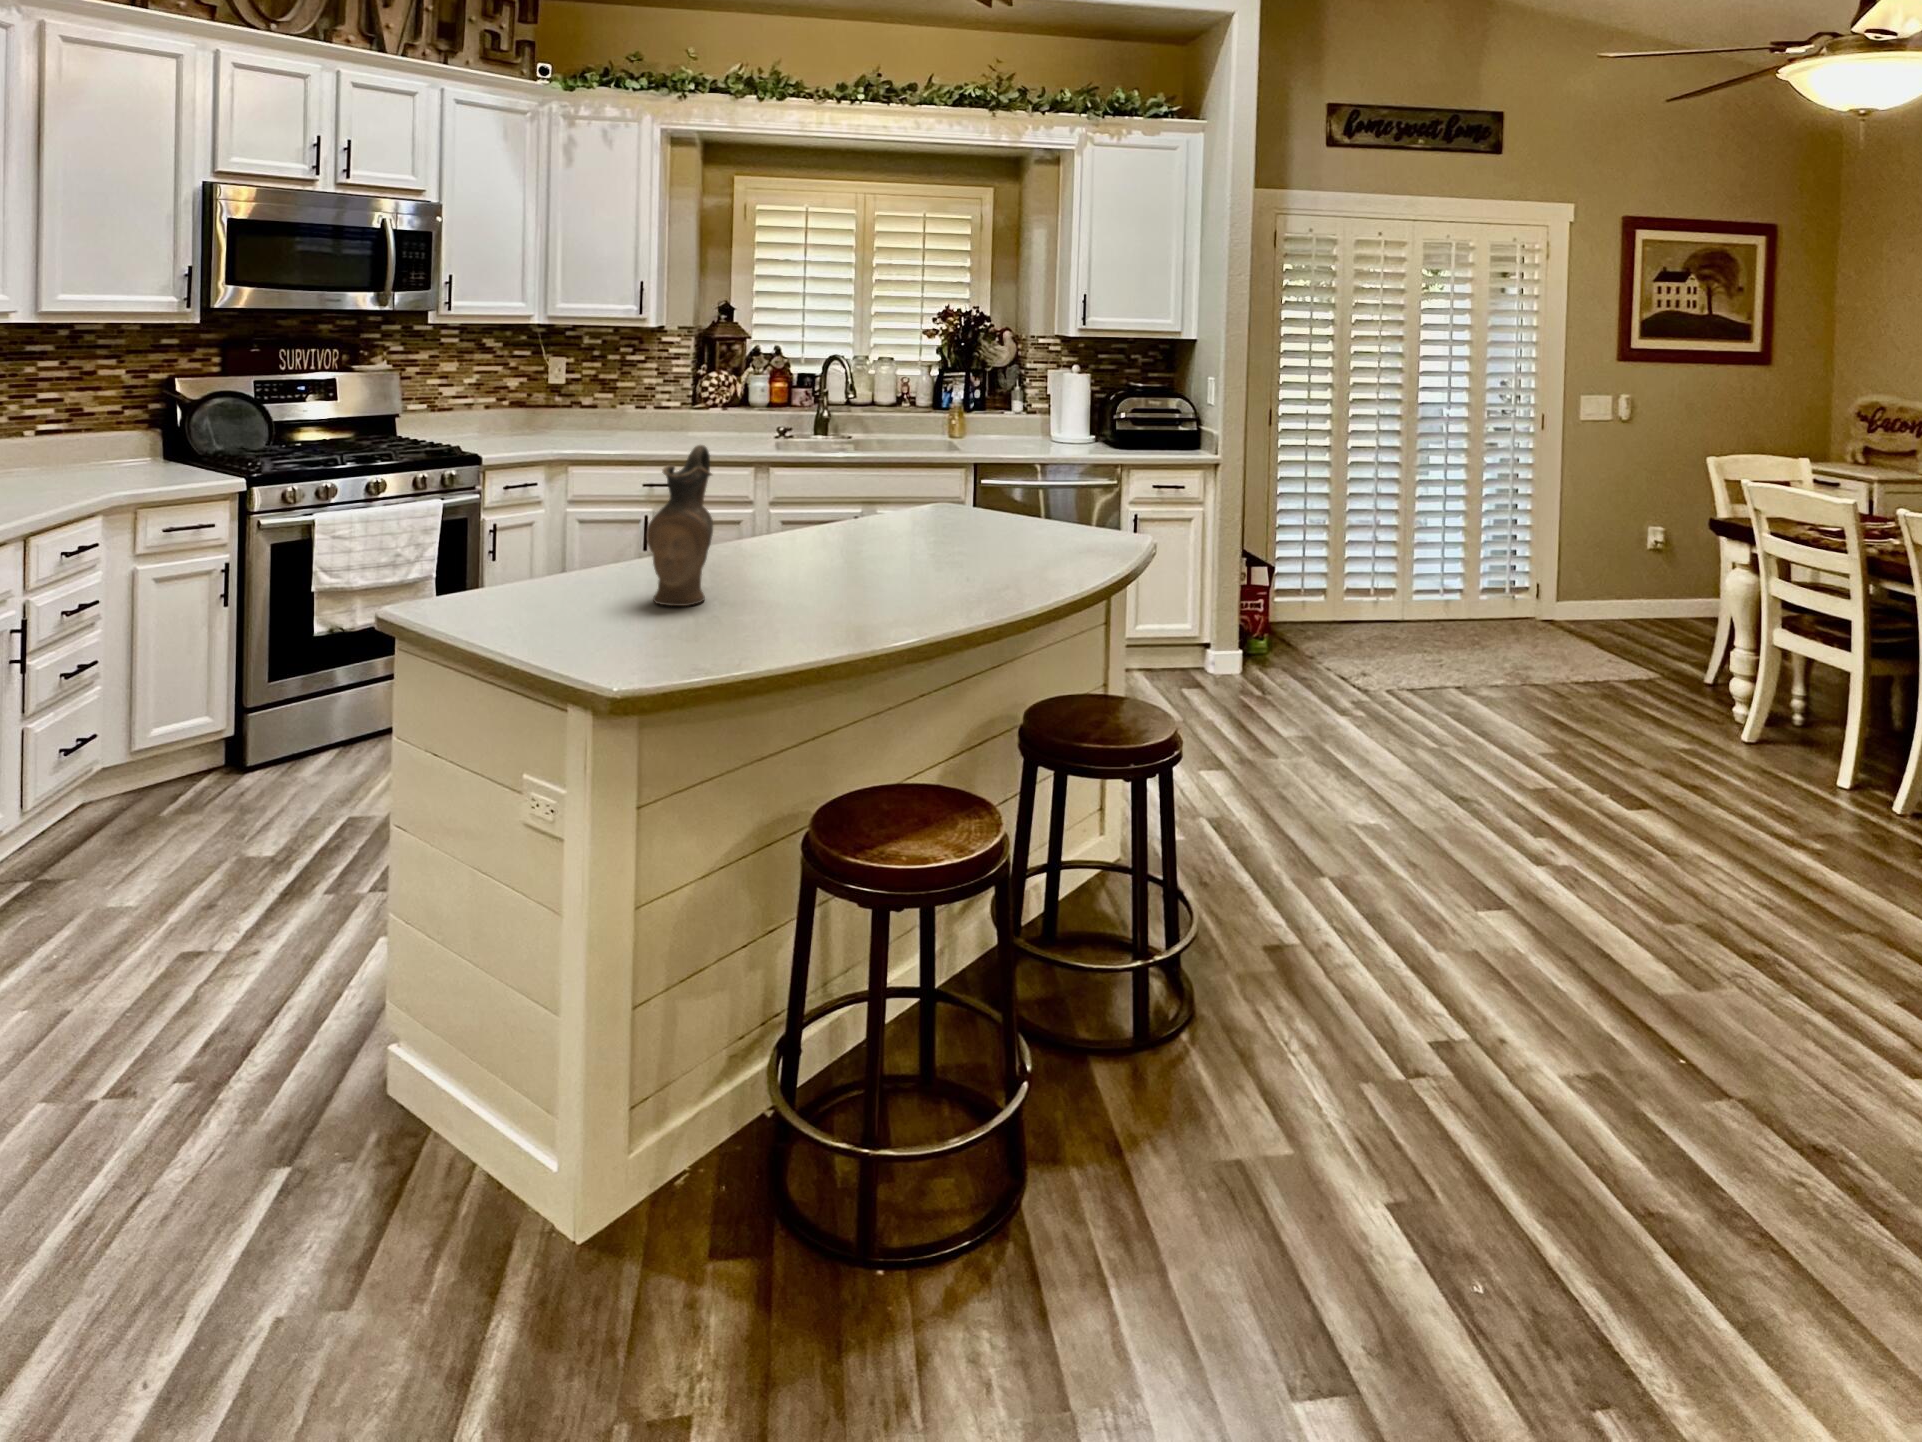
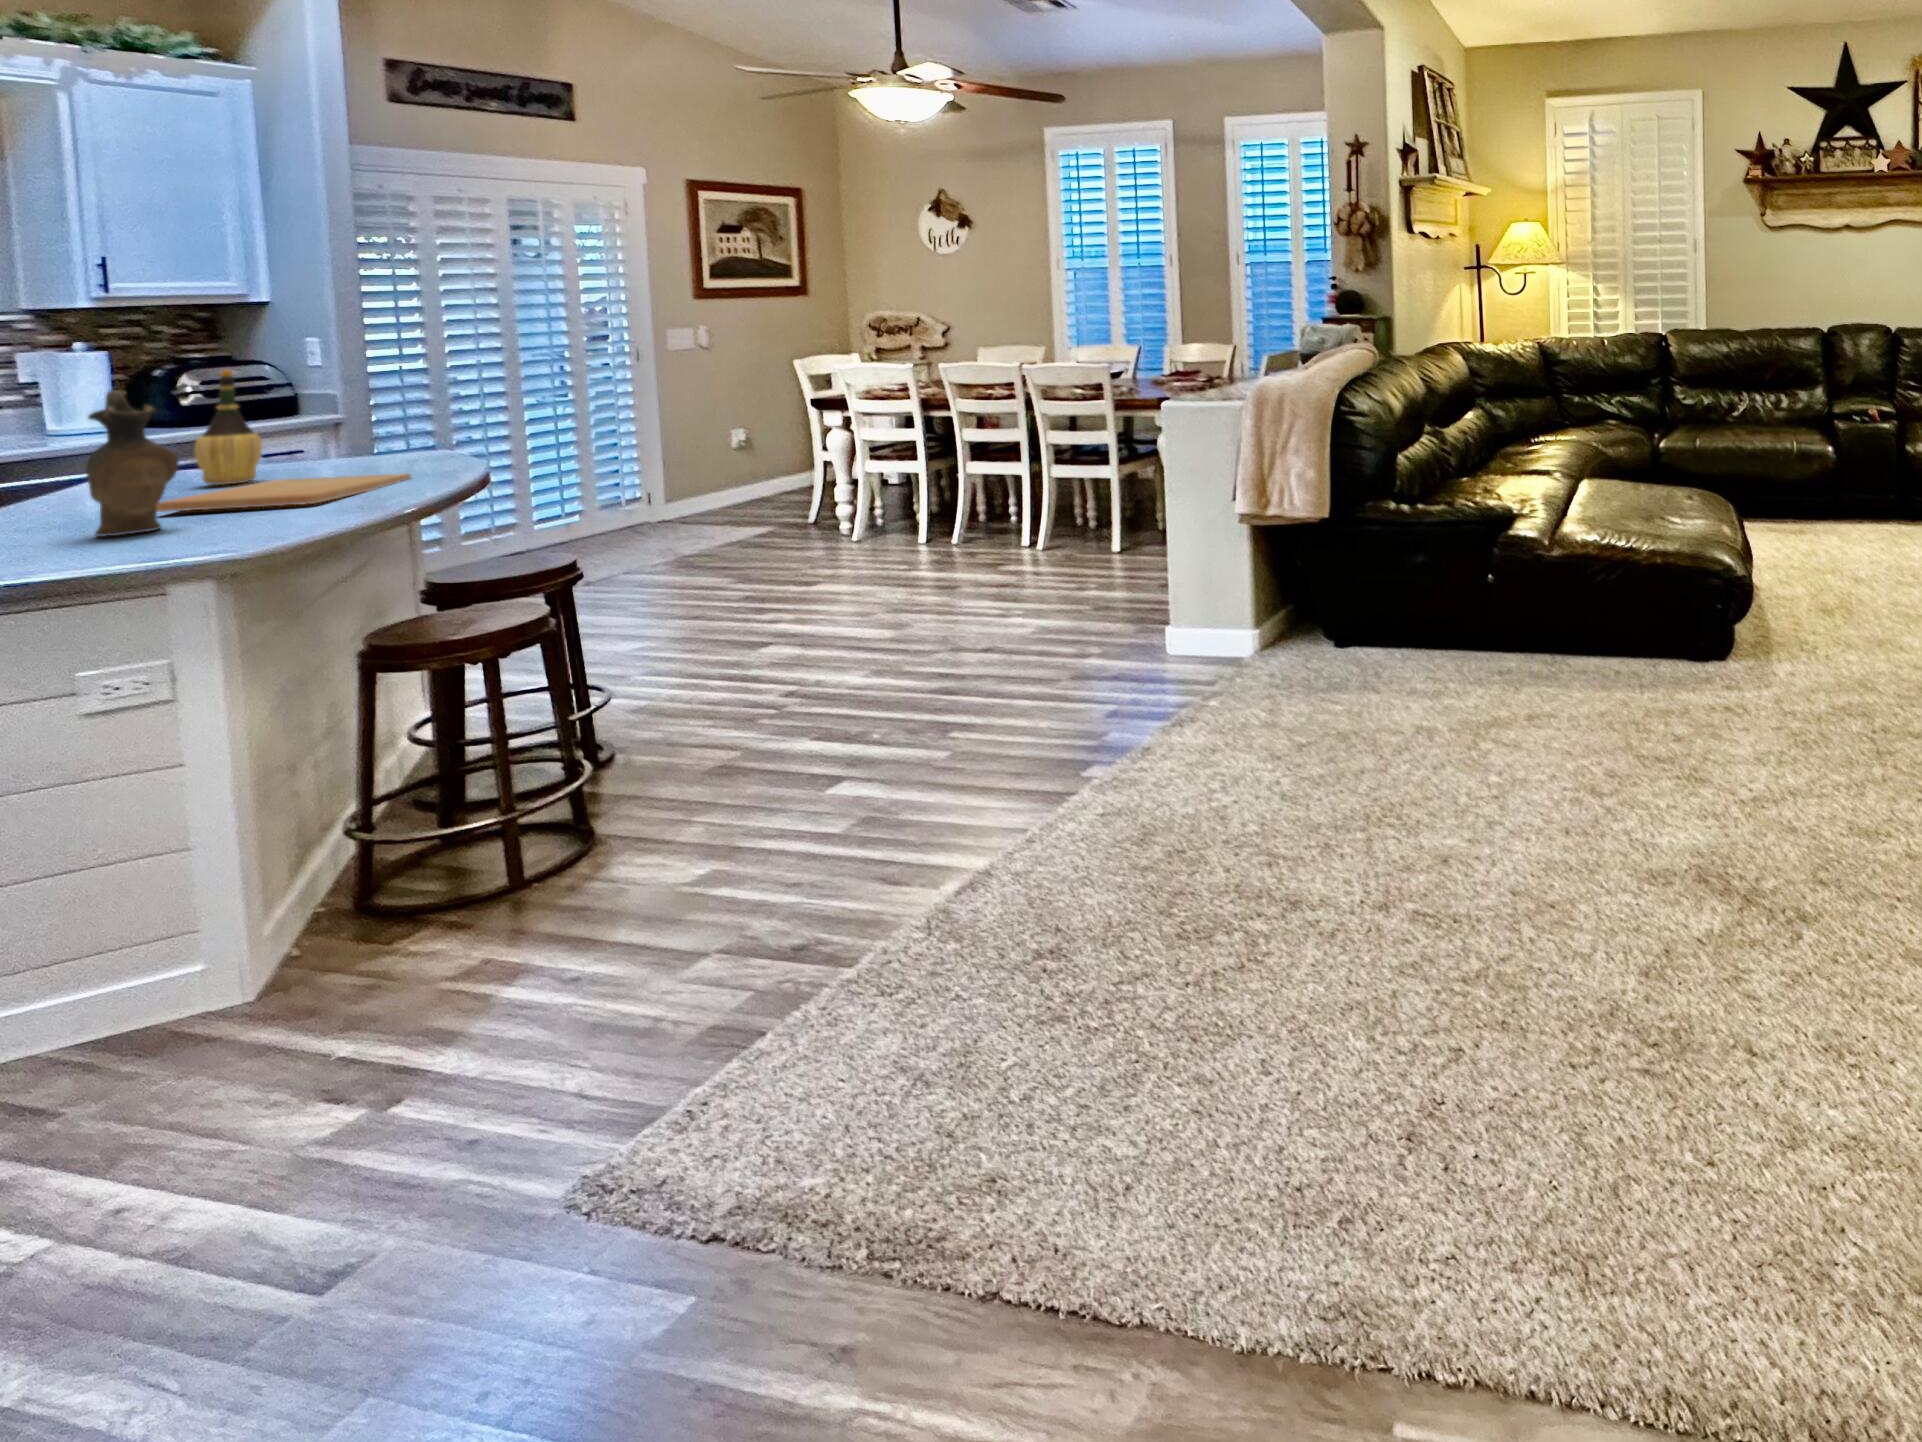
wine bottle: none [892,421,940,542] -> present [195,370,262,485]
cutting board: none [758,550,991,607] -> present [157,473,411,512]

